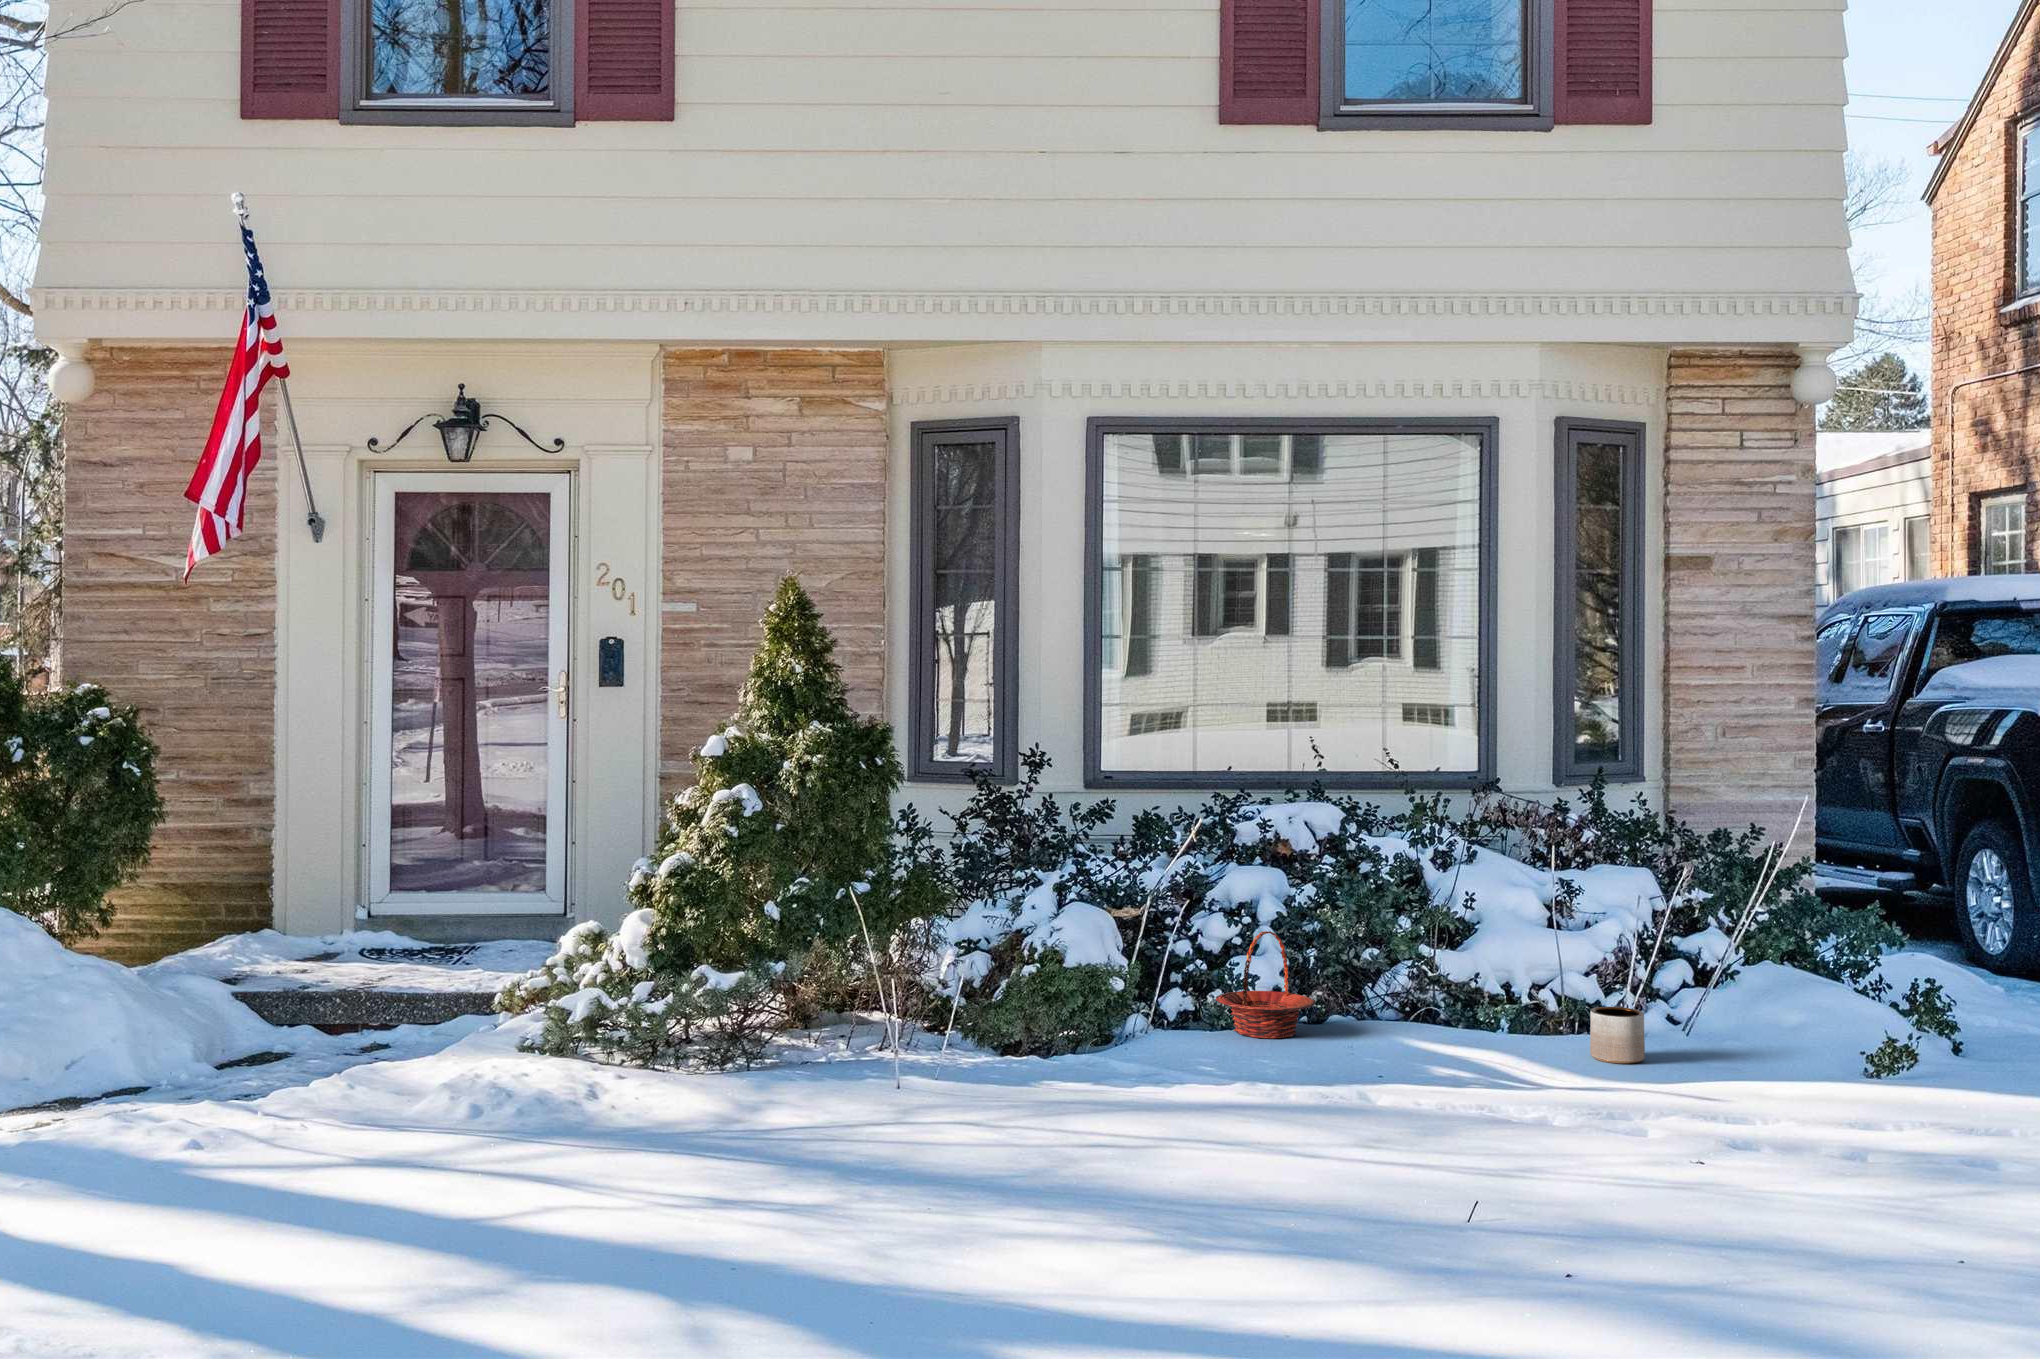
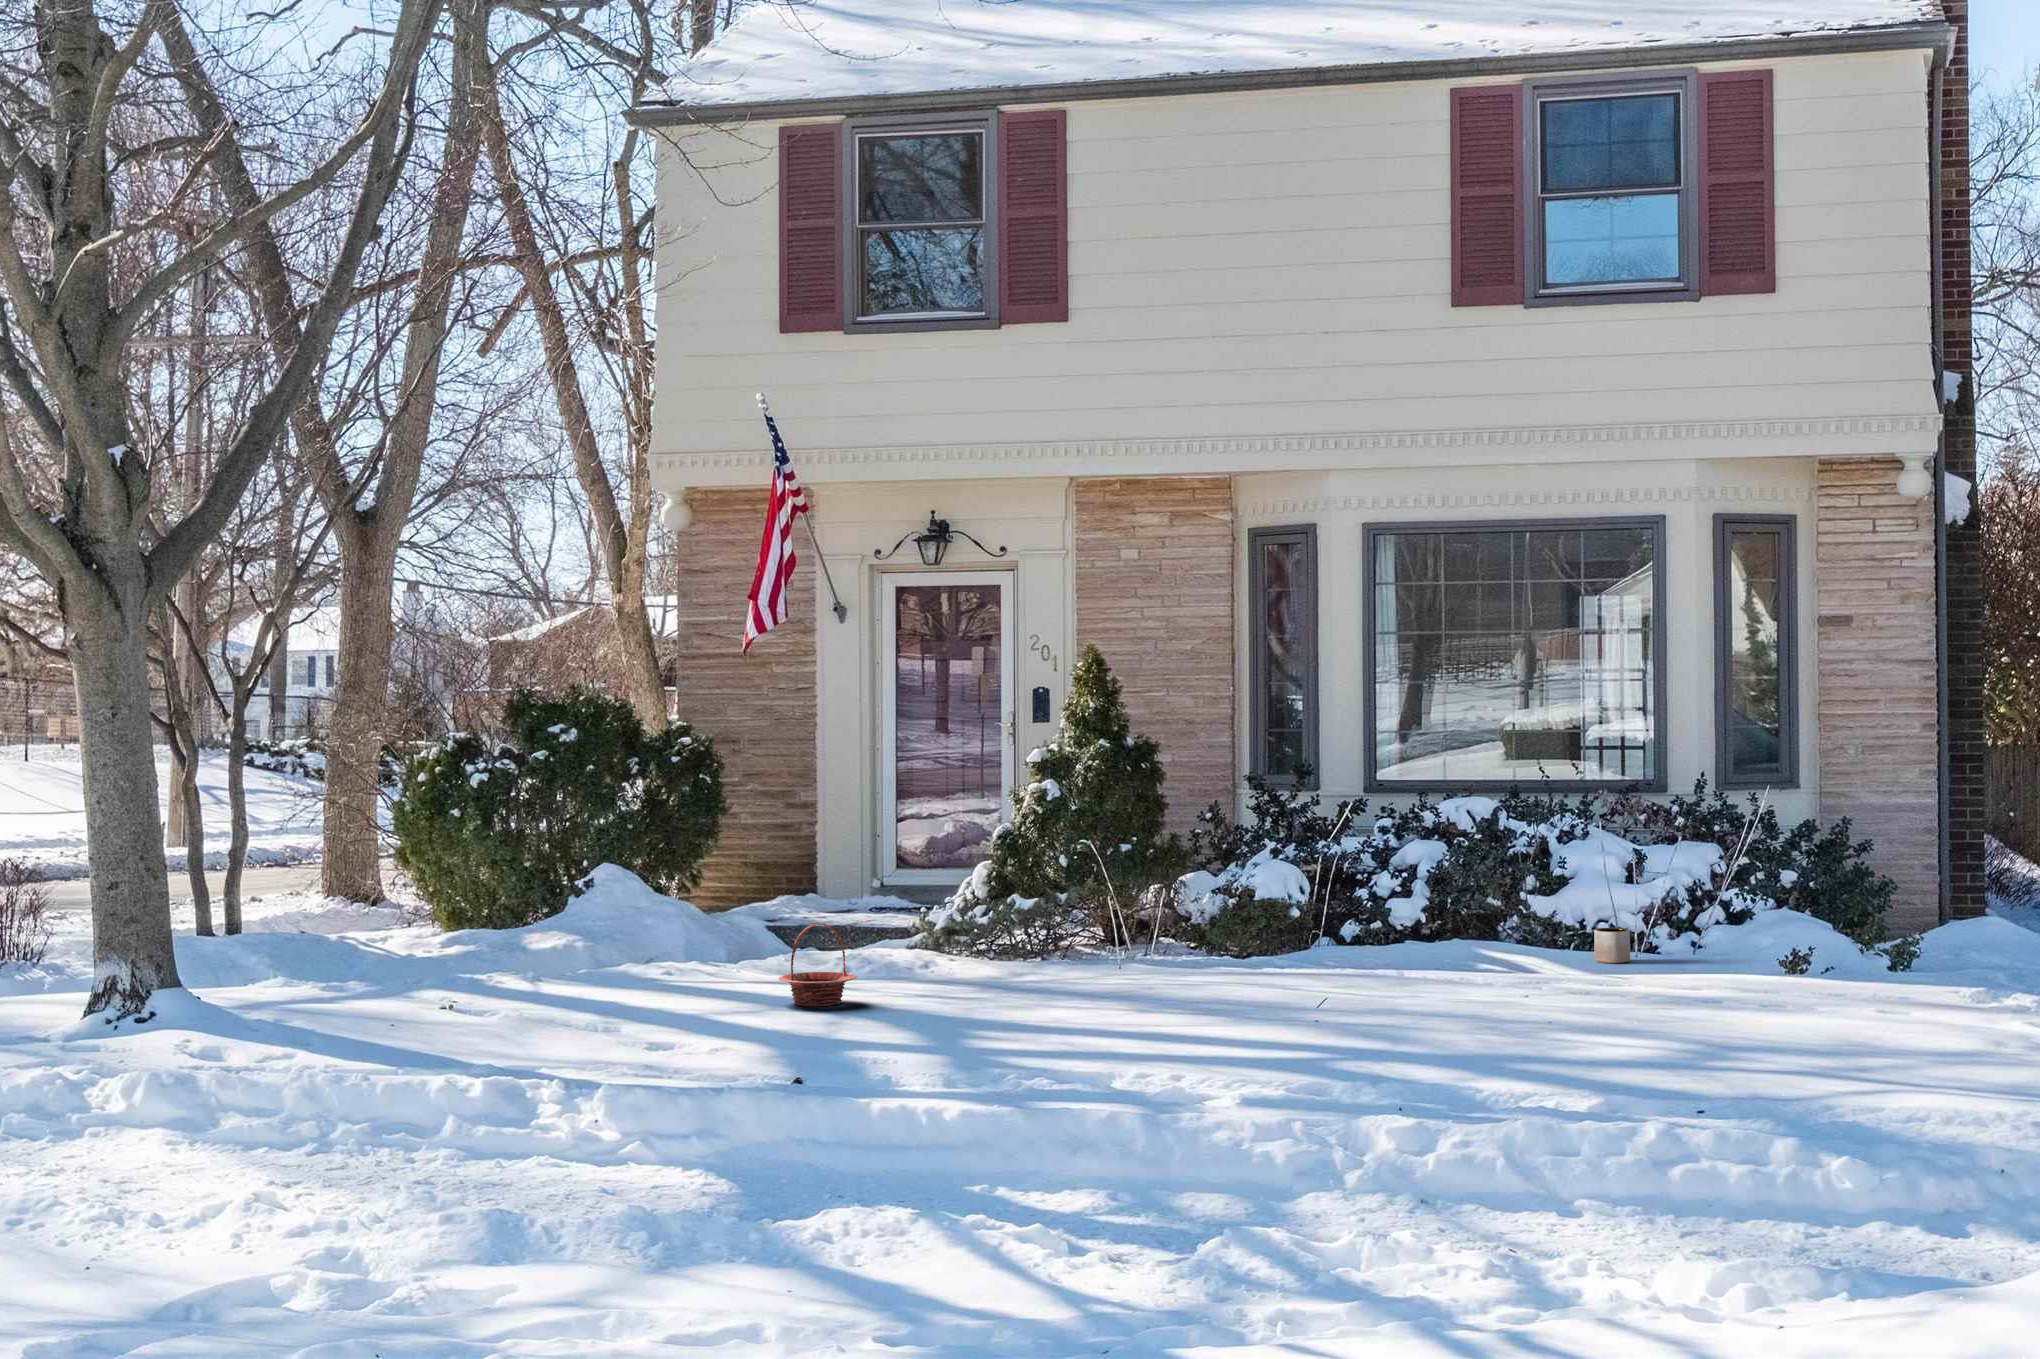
basket: present [1216,931,1316,1038] -> present [778,924,857,1006]

